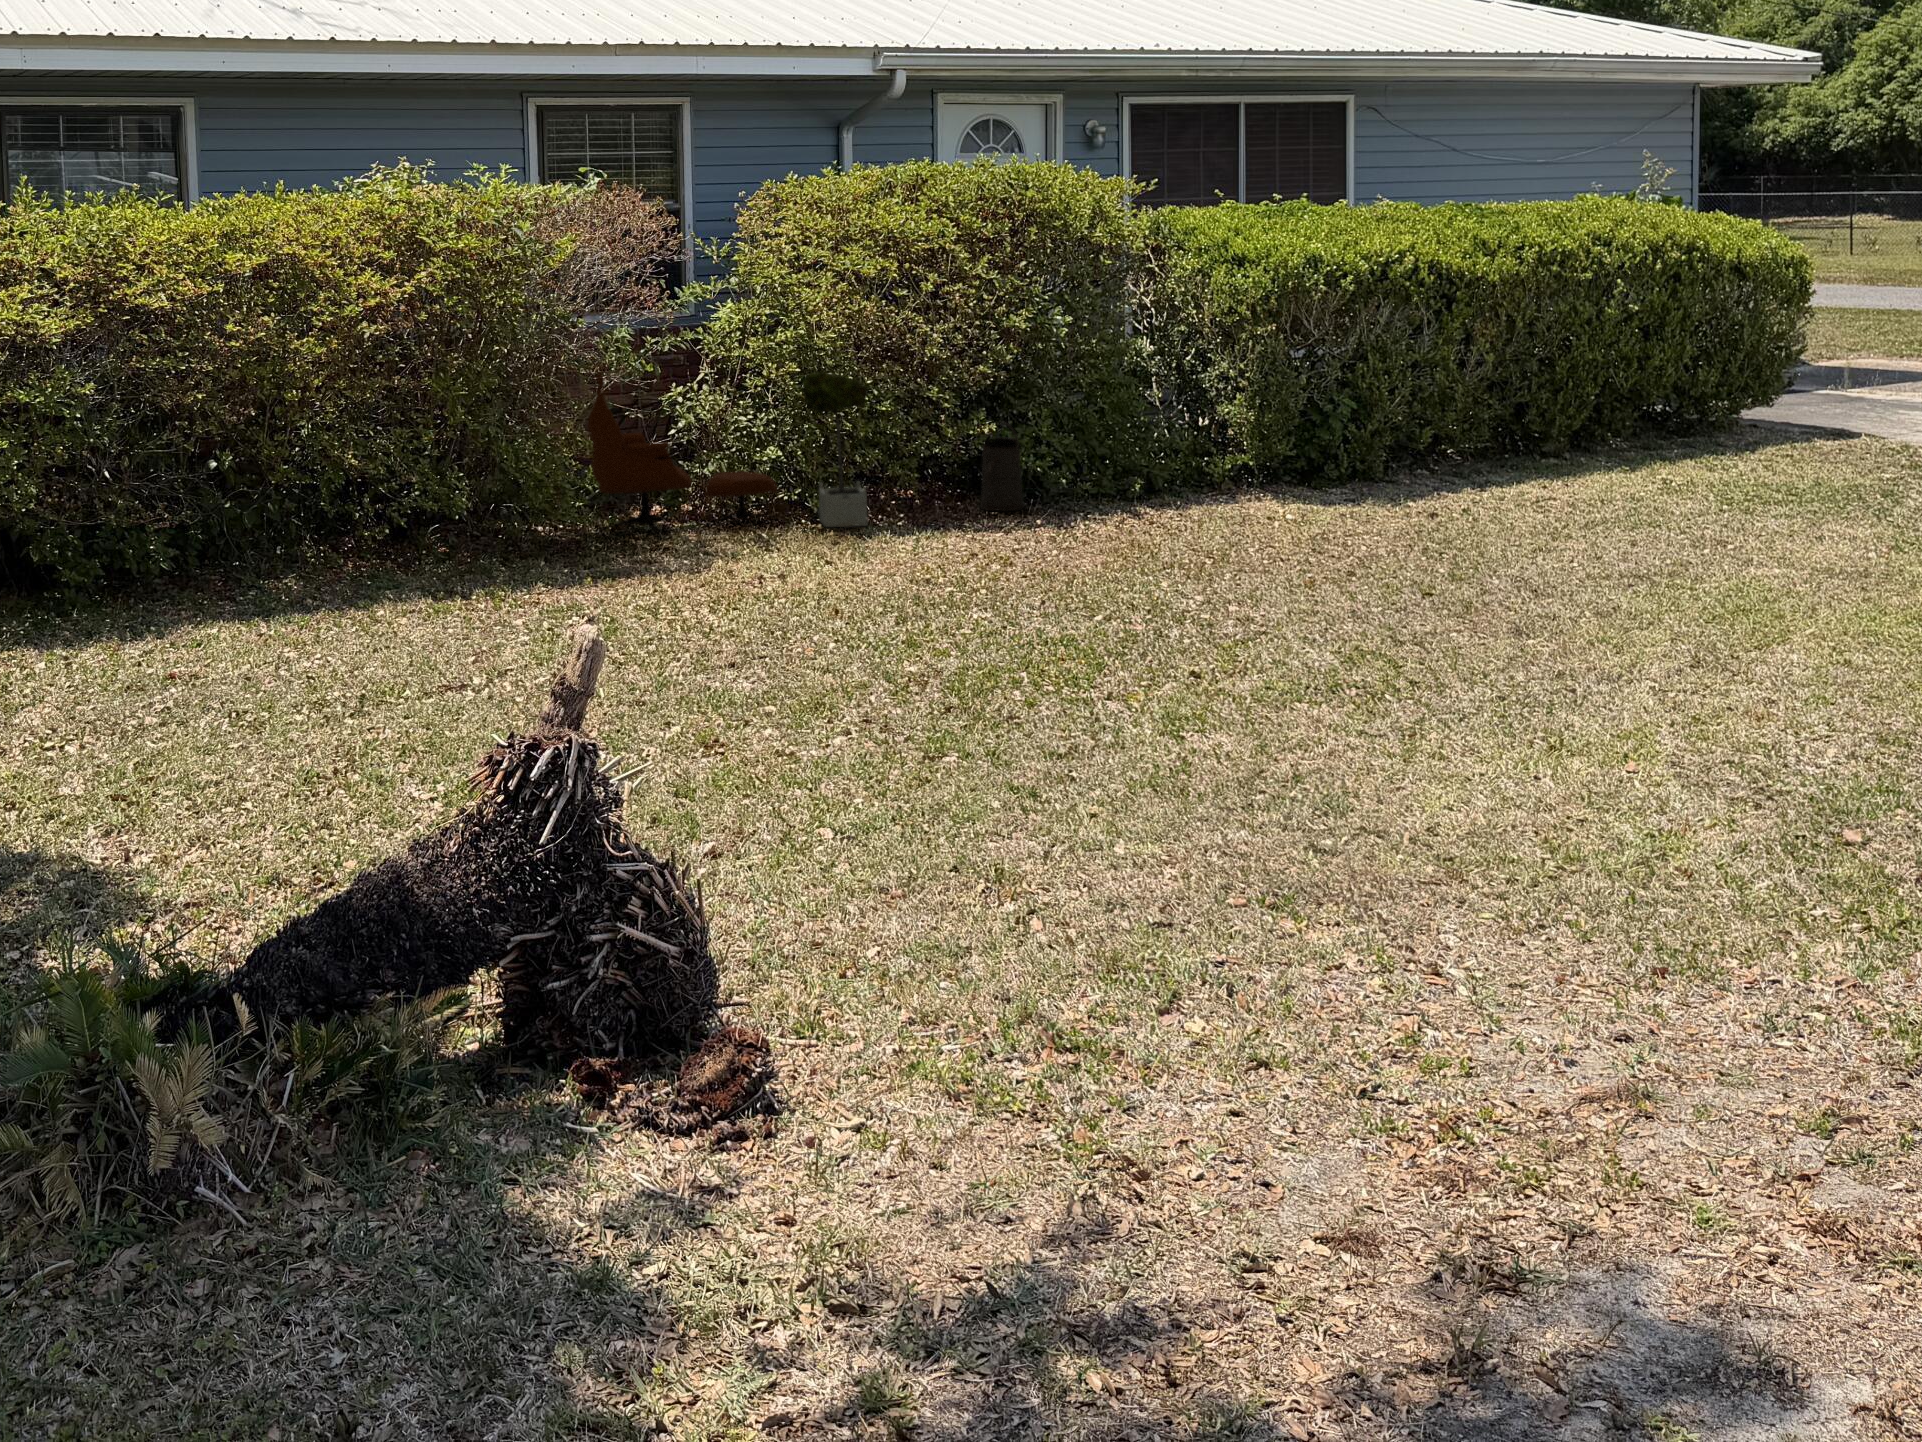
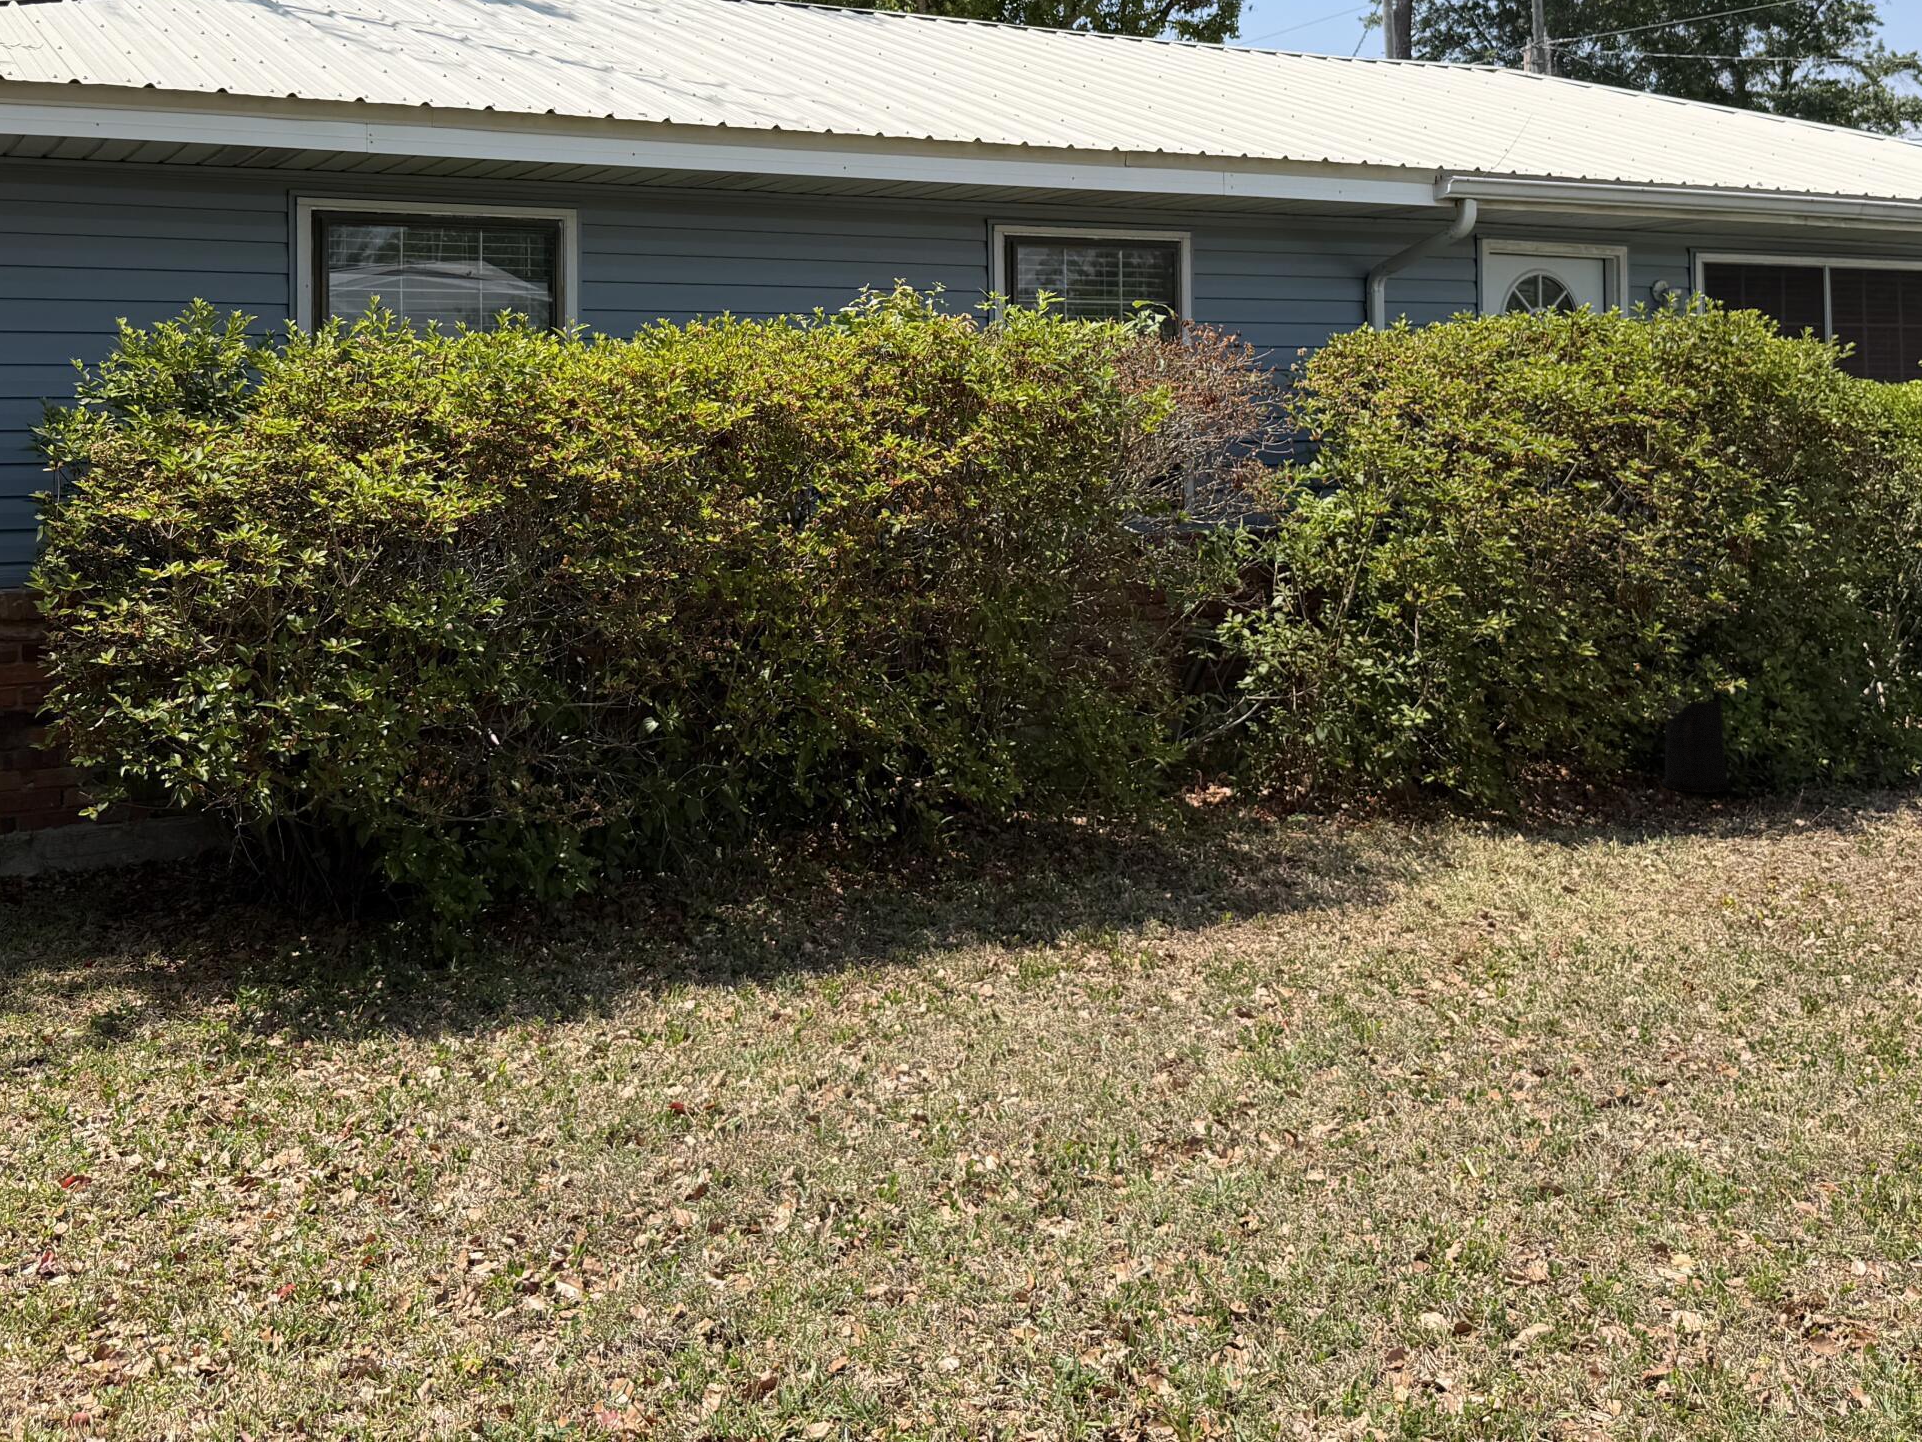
potted tree: present [801,370,868,527] -> none [1437,588,1543,817]
lounge chair: present [588,372,777,538] -> none [1120,575,1404,834]

